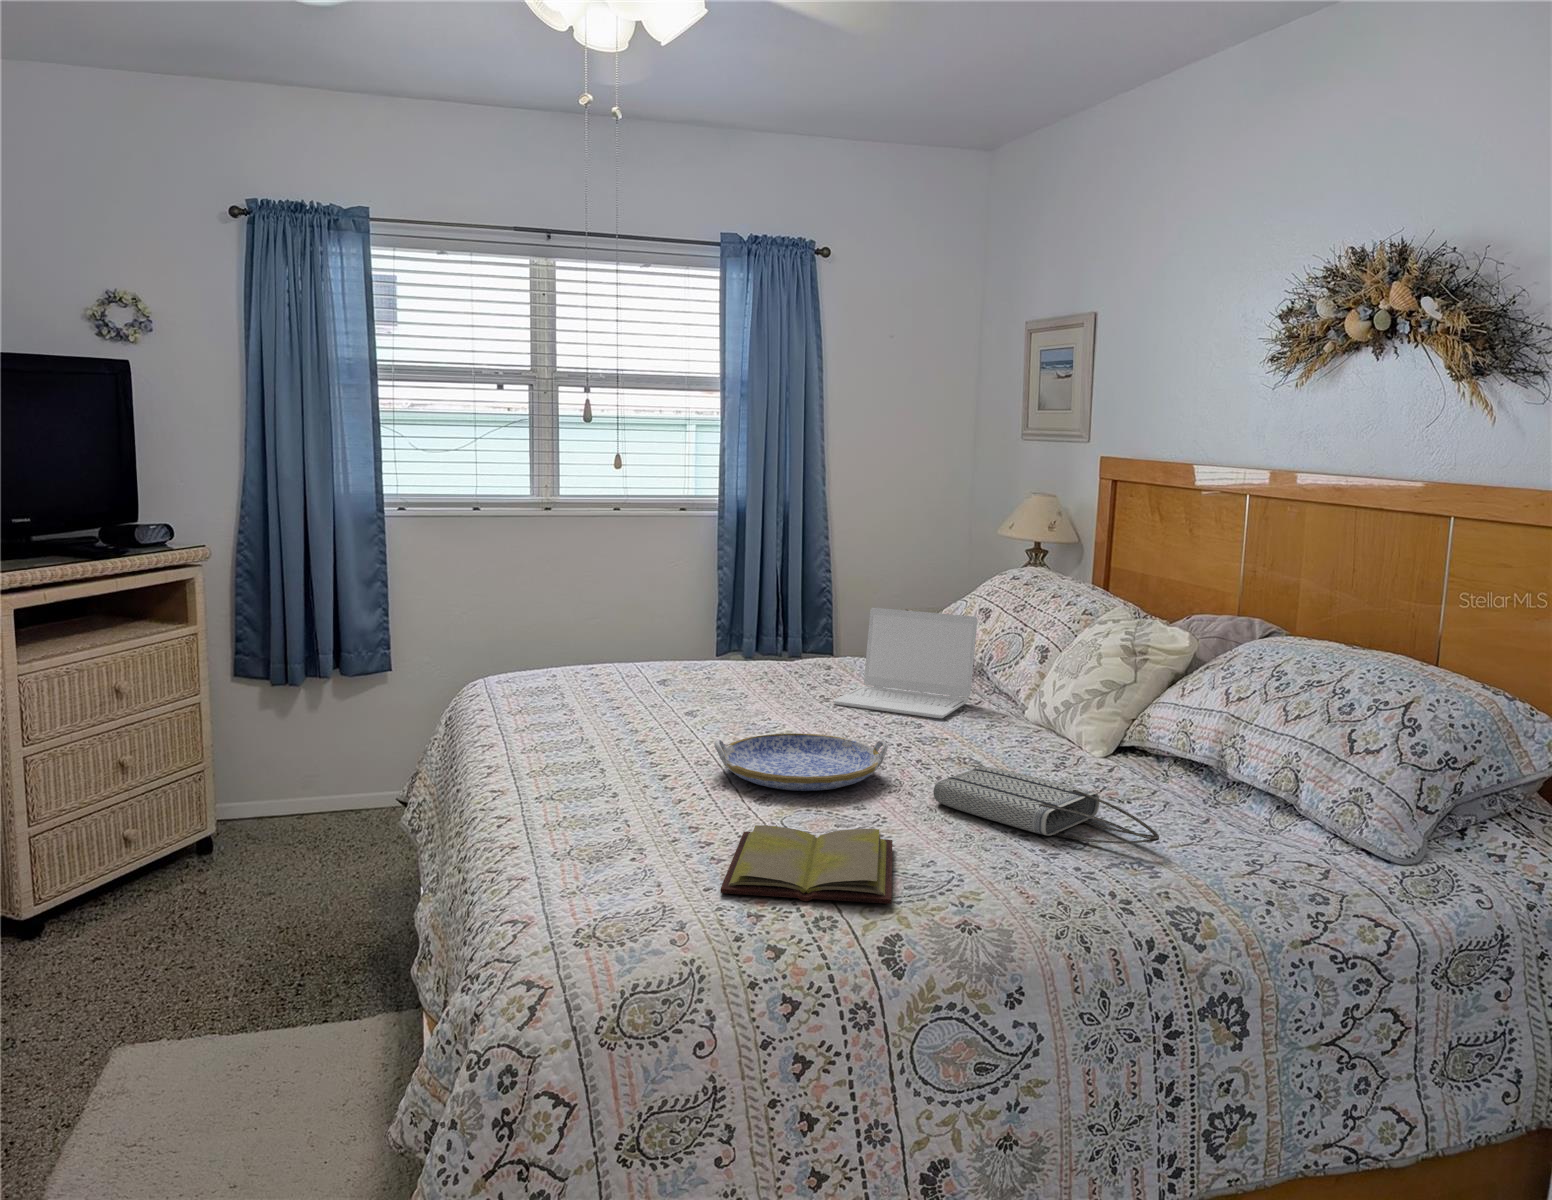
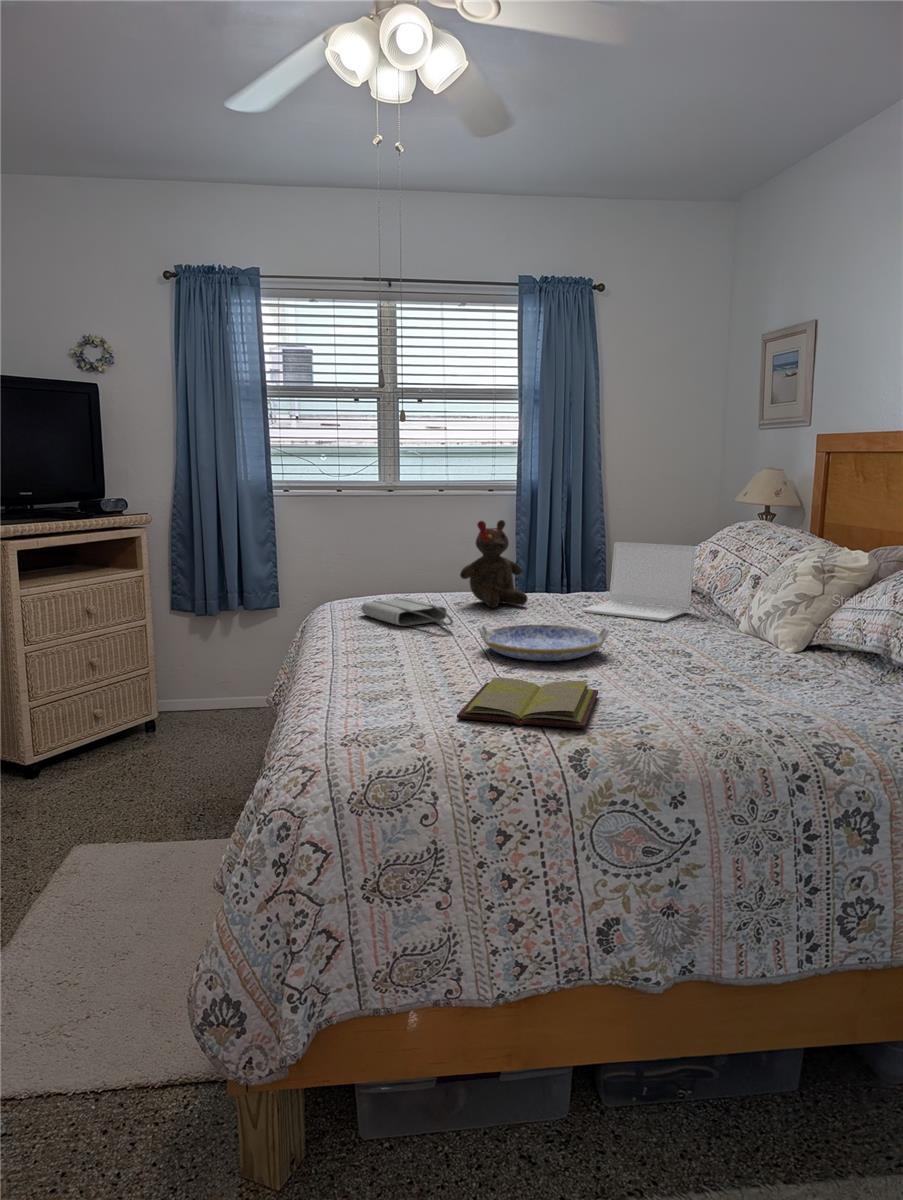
teddy bear: none [667,578,759,700] -> present [460,520,528,608]
tote bag: present [933,767,1159,843] -> present [361,598,453,627]

